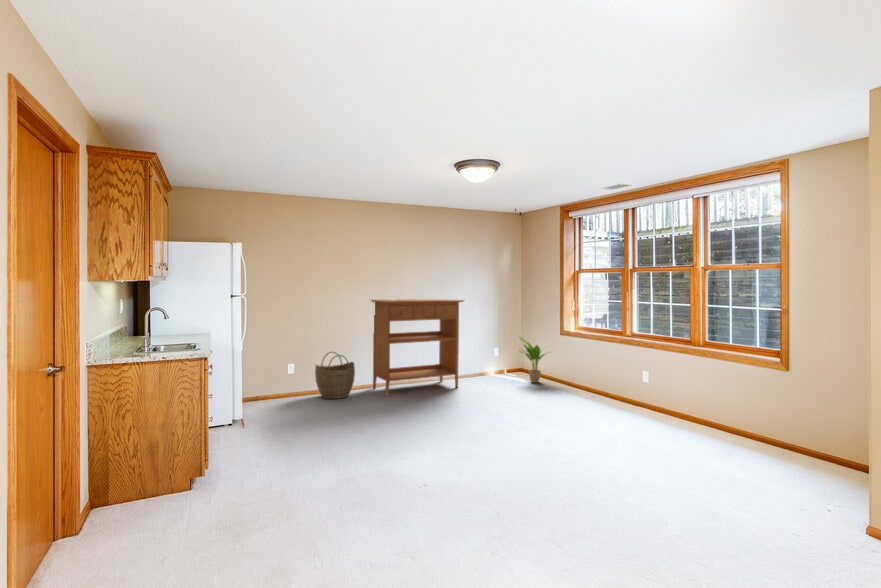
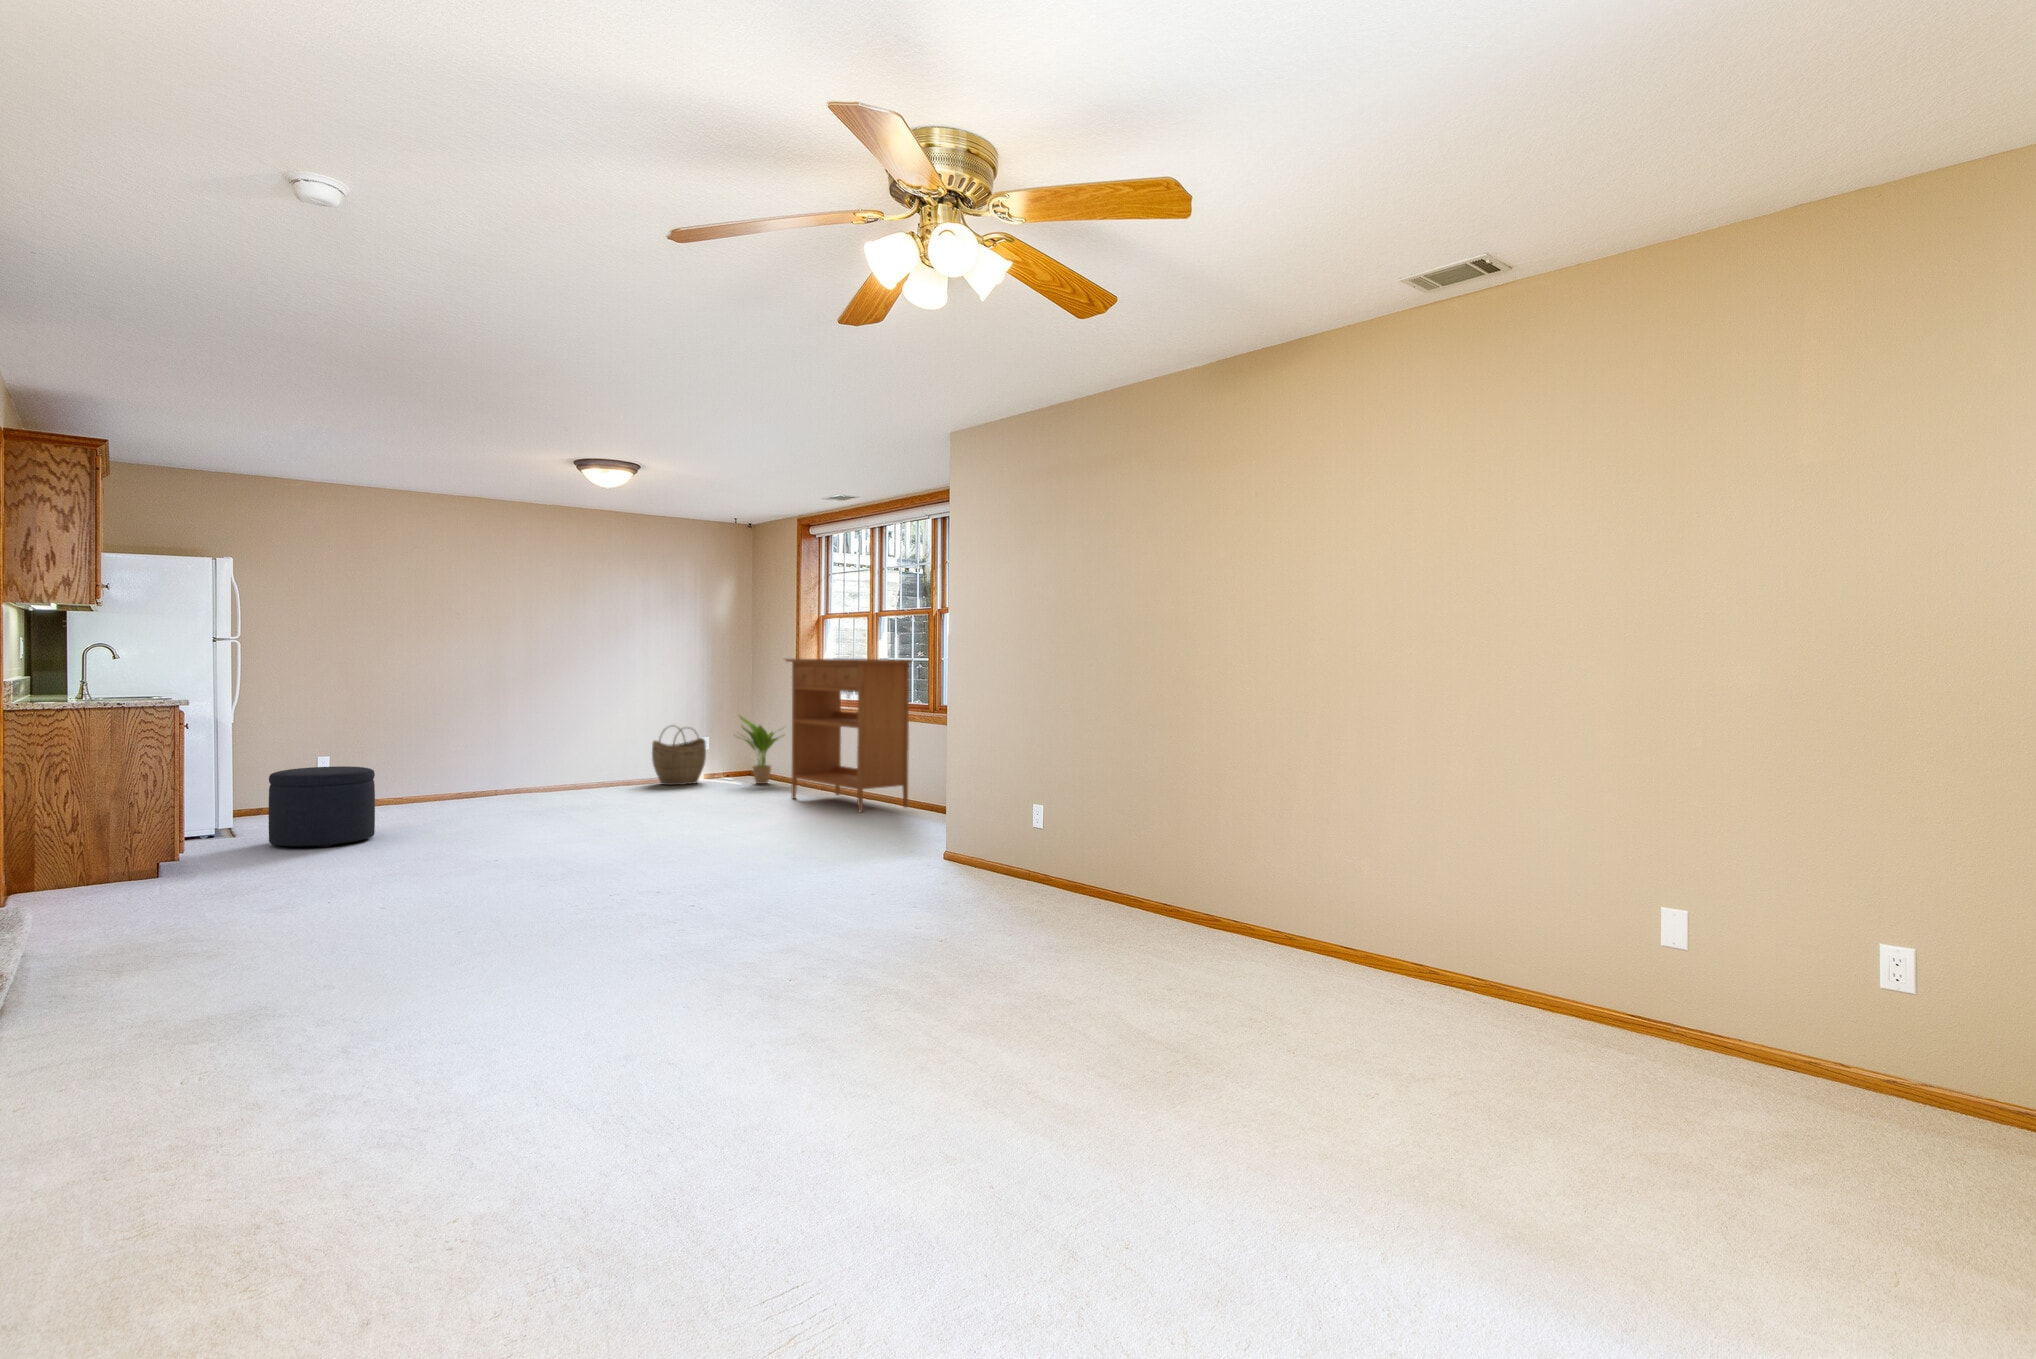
console table: present [371,299,464,396] -> present [785,659,912,812]
woven basket: present [315,352,355,399] -> present [652,729,706,785]
ottoman: none [260,385,324,449] -> present [269,766,375,847]

